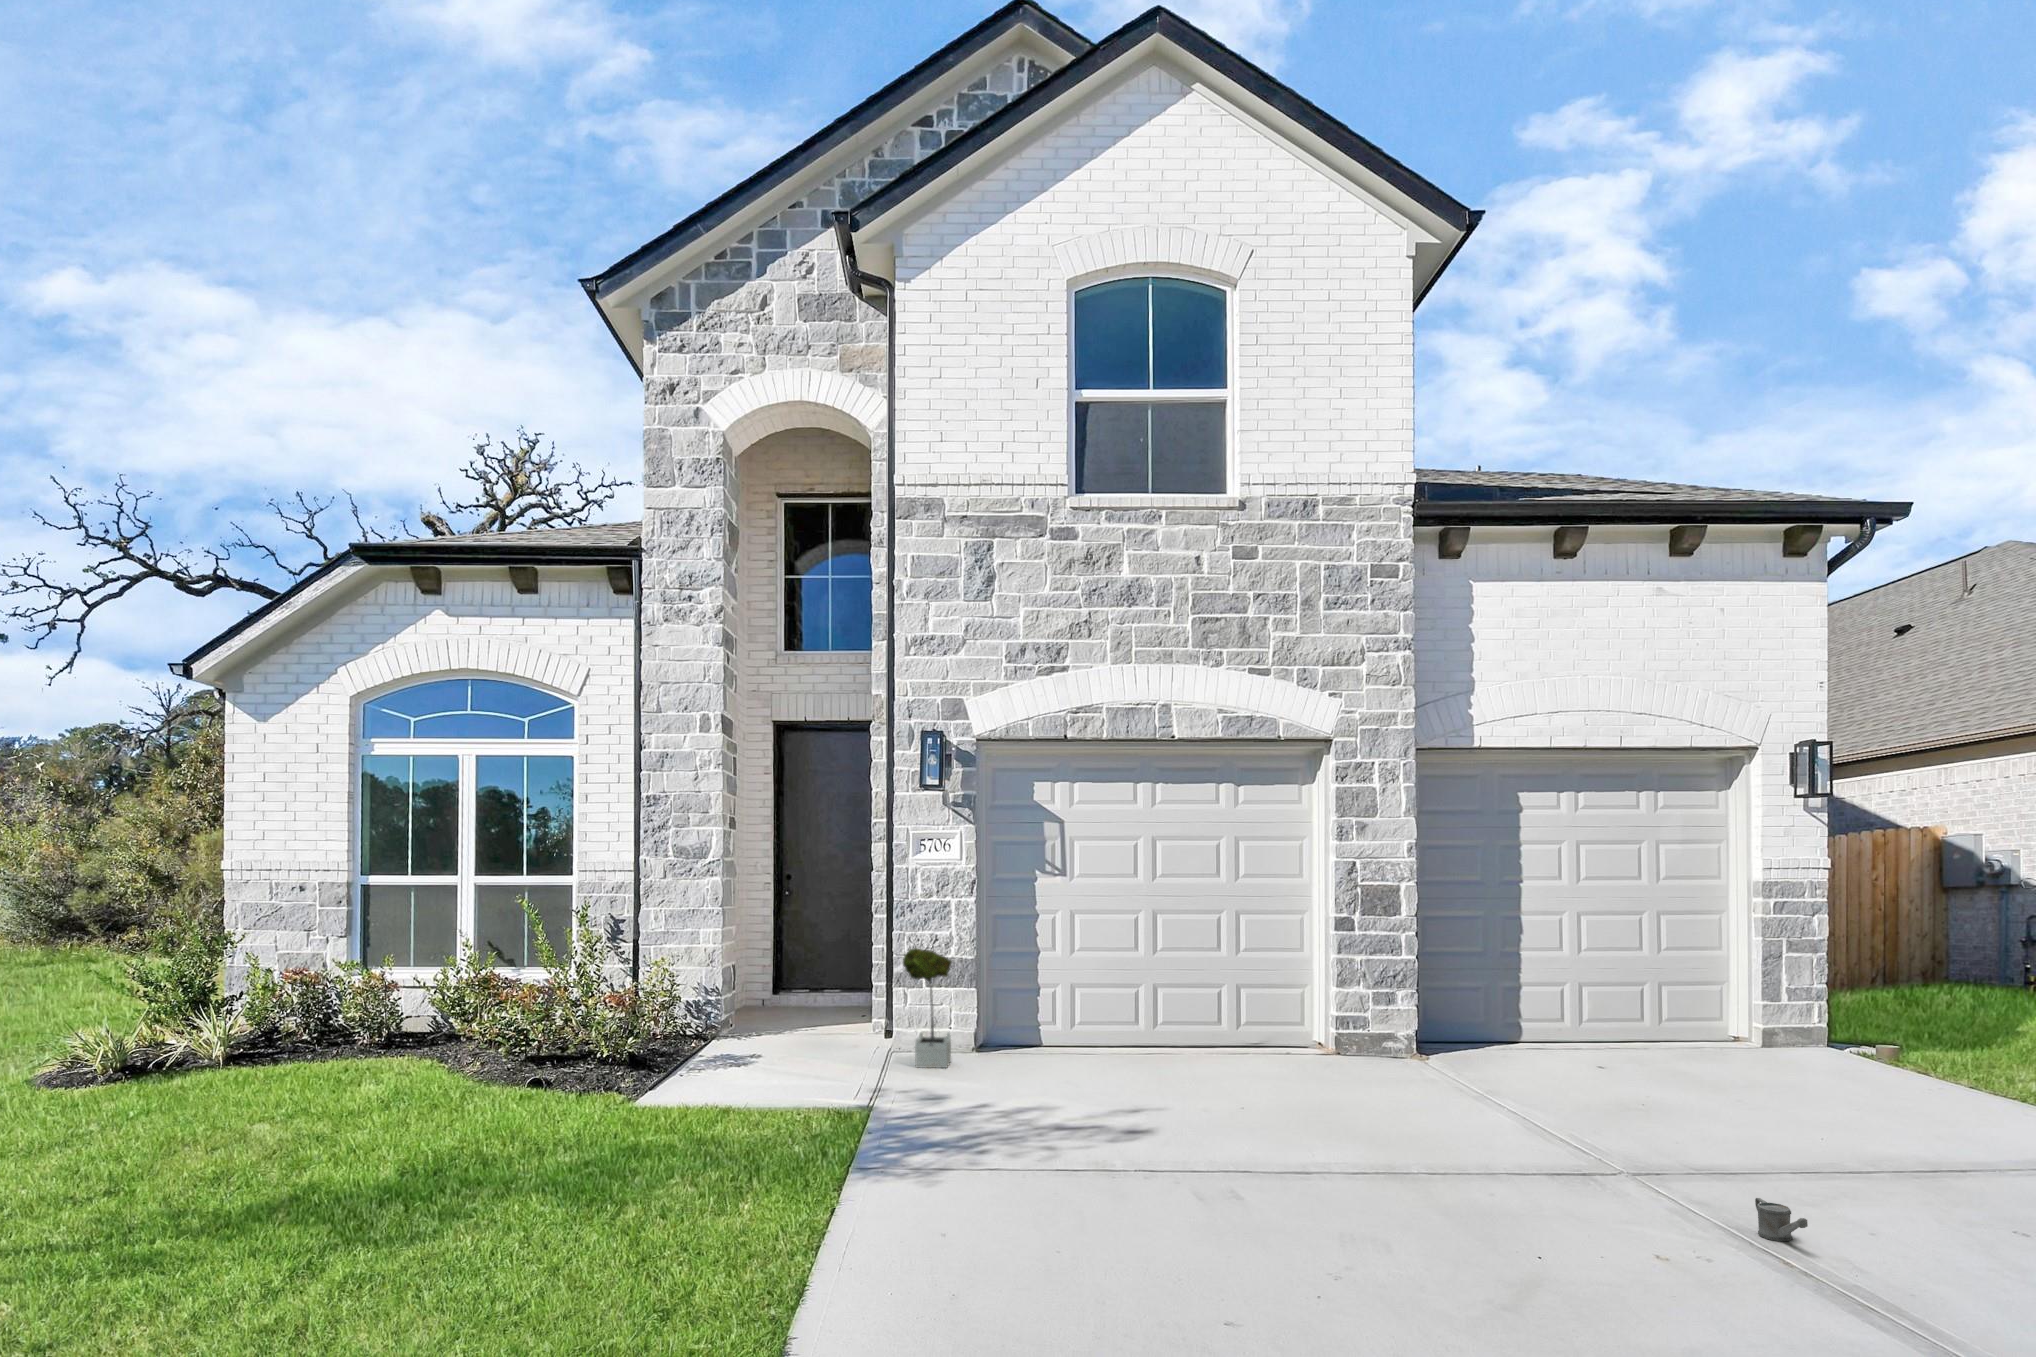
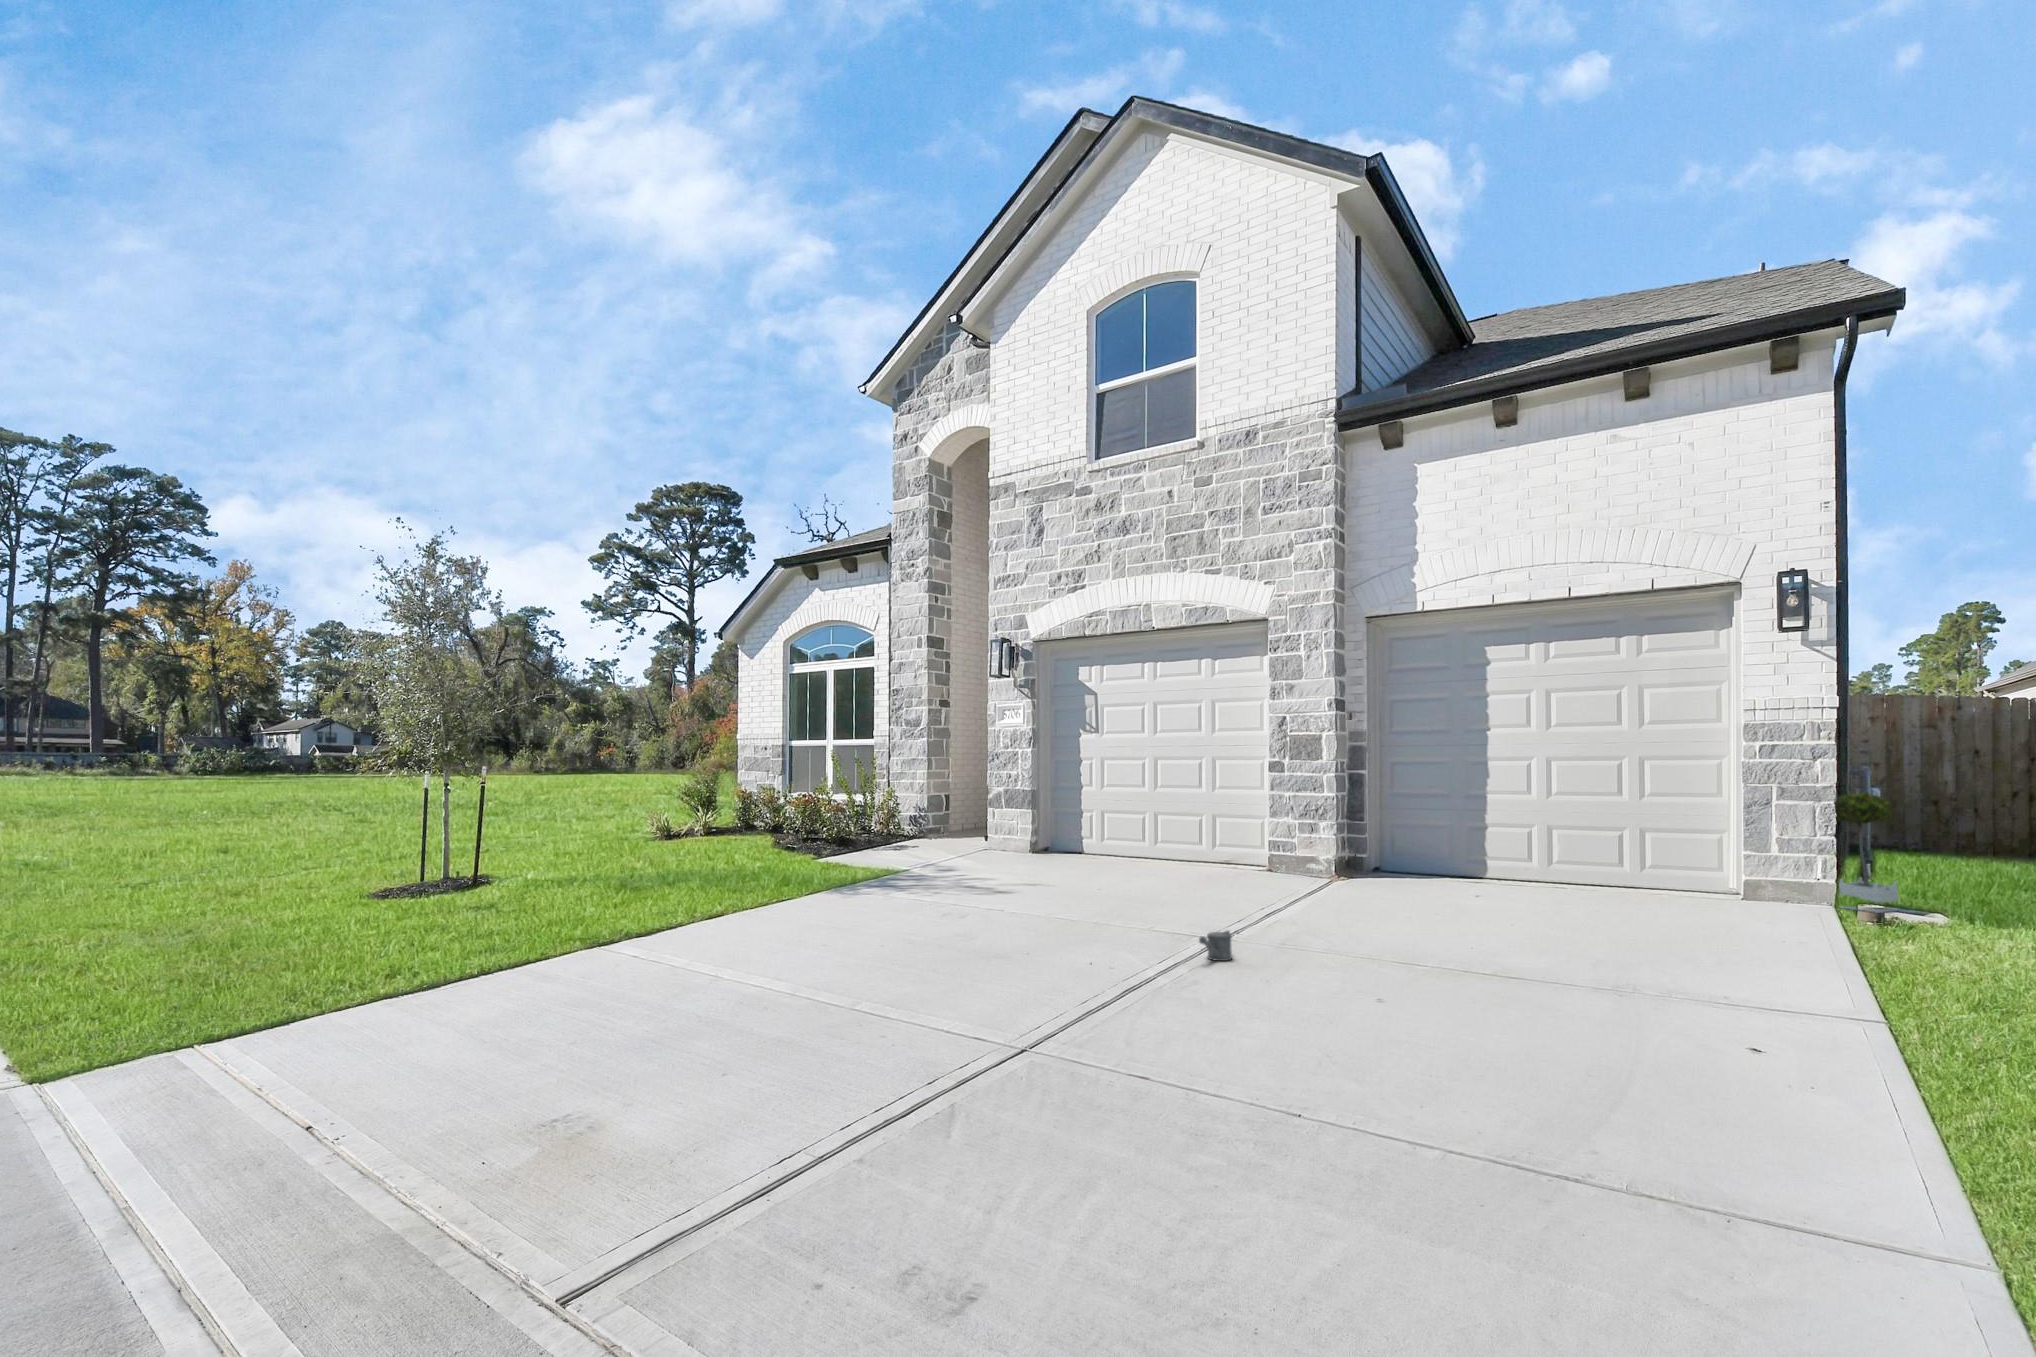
potted tree: present [903,948,952,1068] -> present [1837,792,1898,913]

